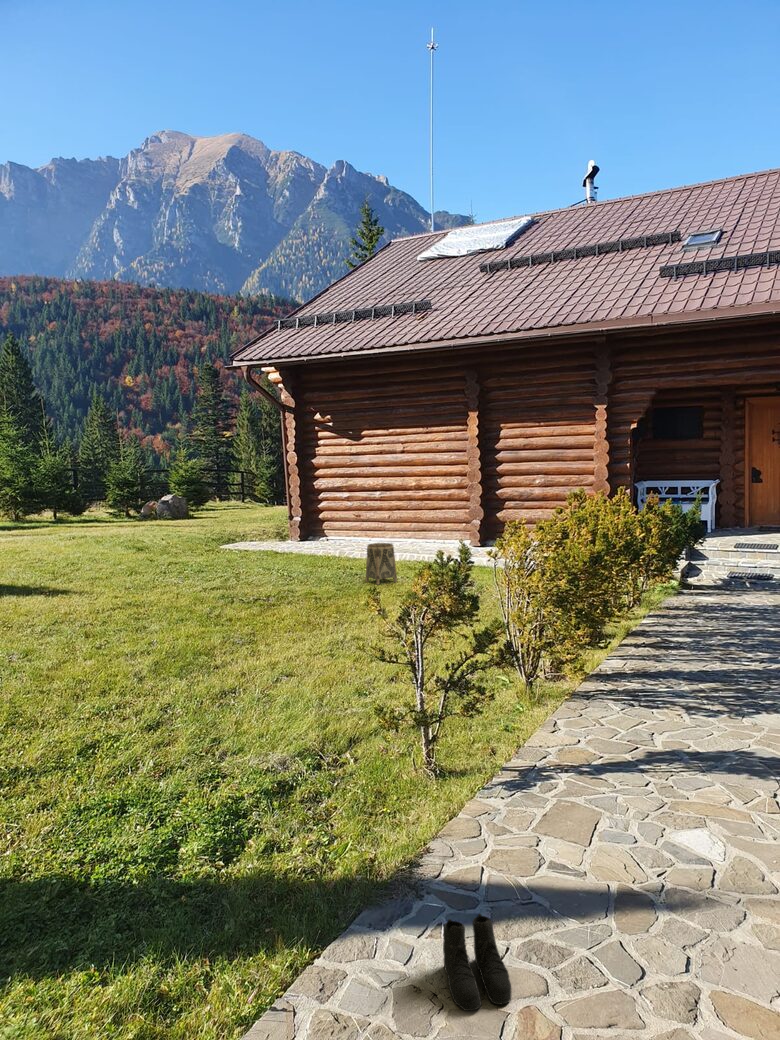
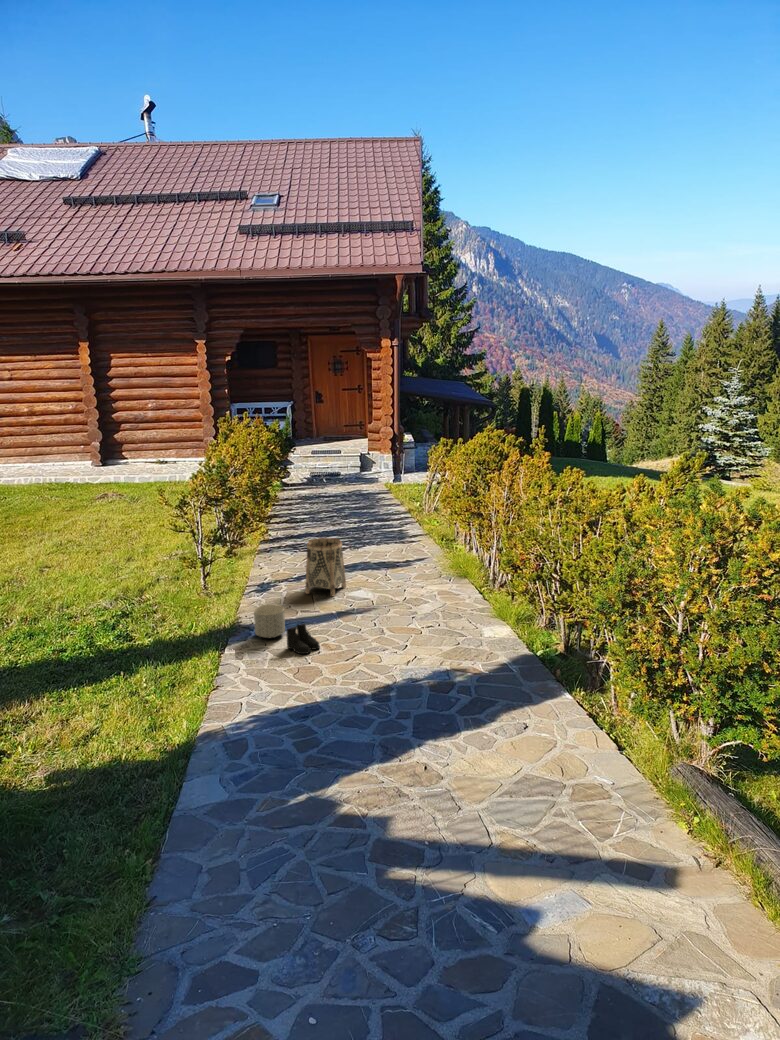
basket: present [366,543,397,585] -> present [305,538,346,596]
planter: none [413,832,476,917] -> present [254,604,285,638]

